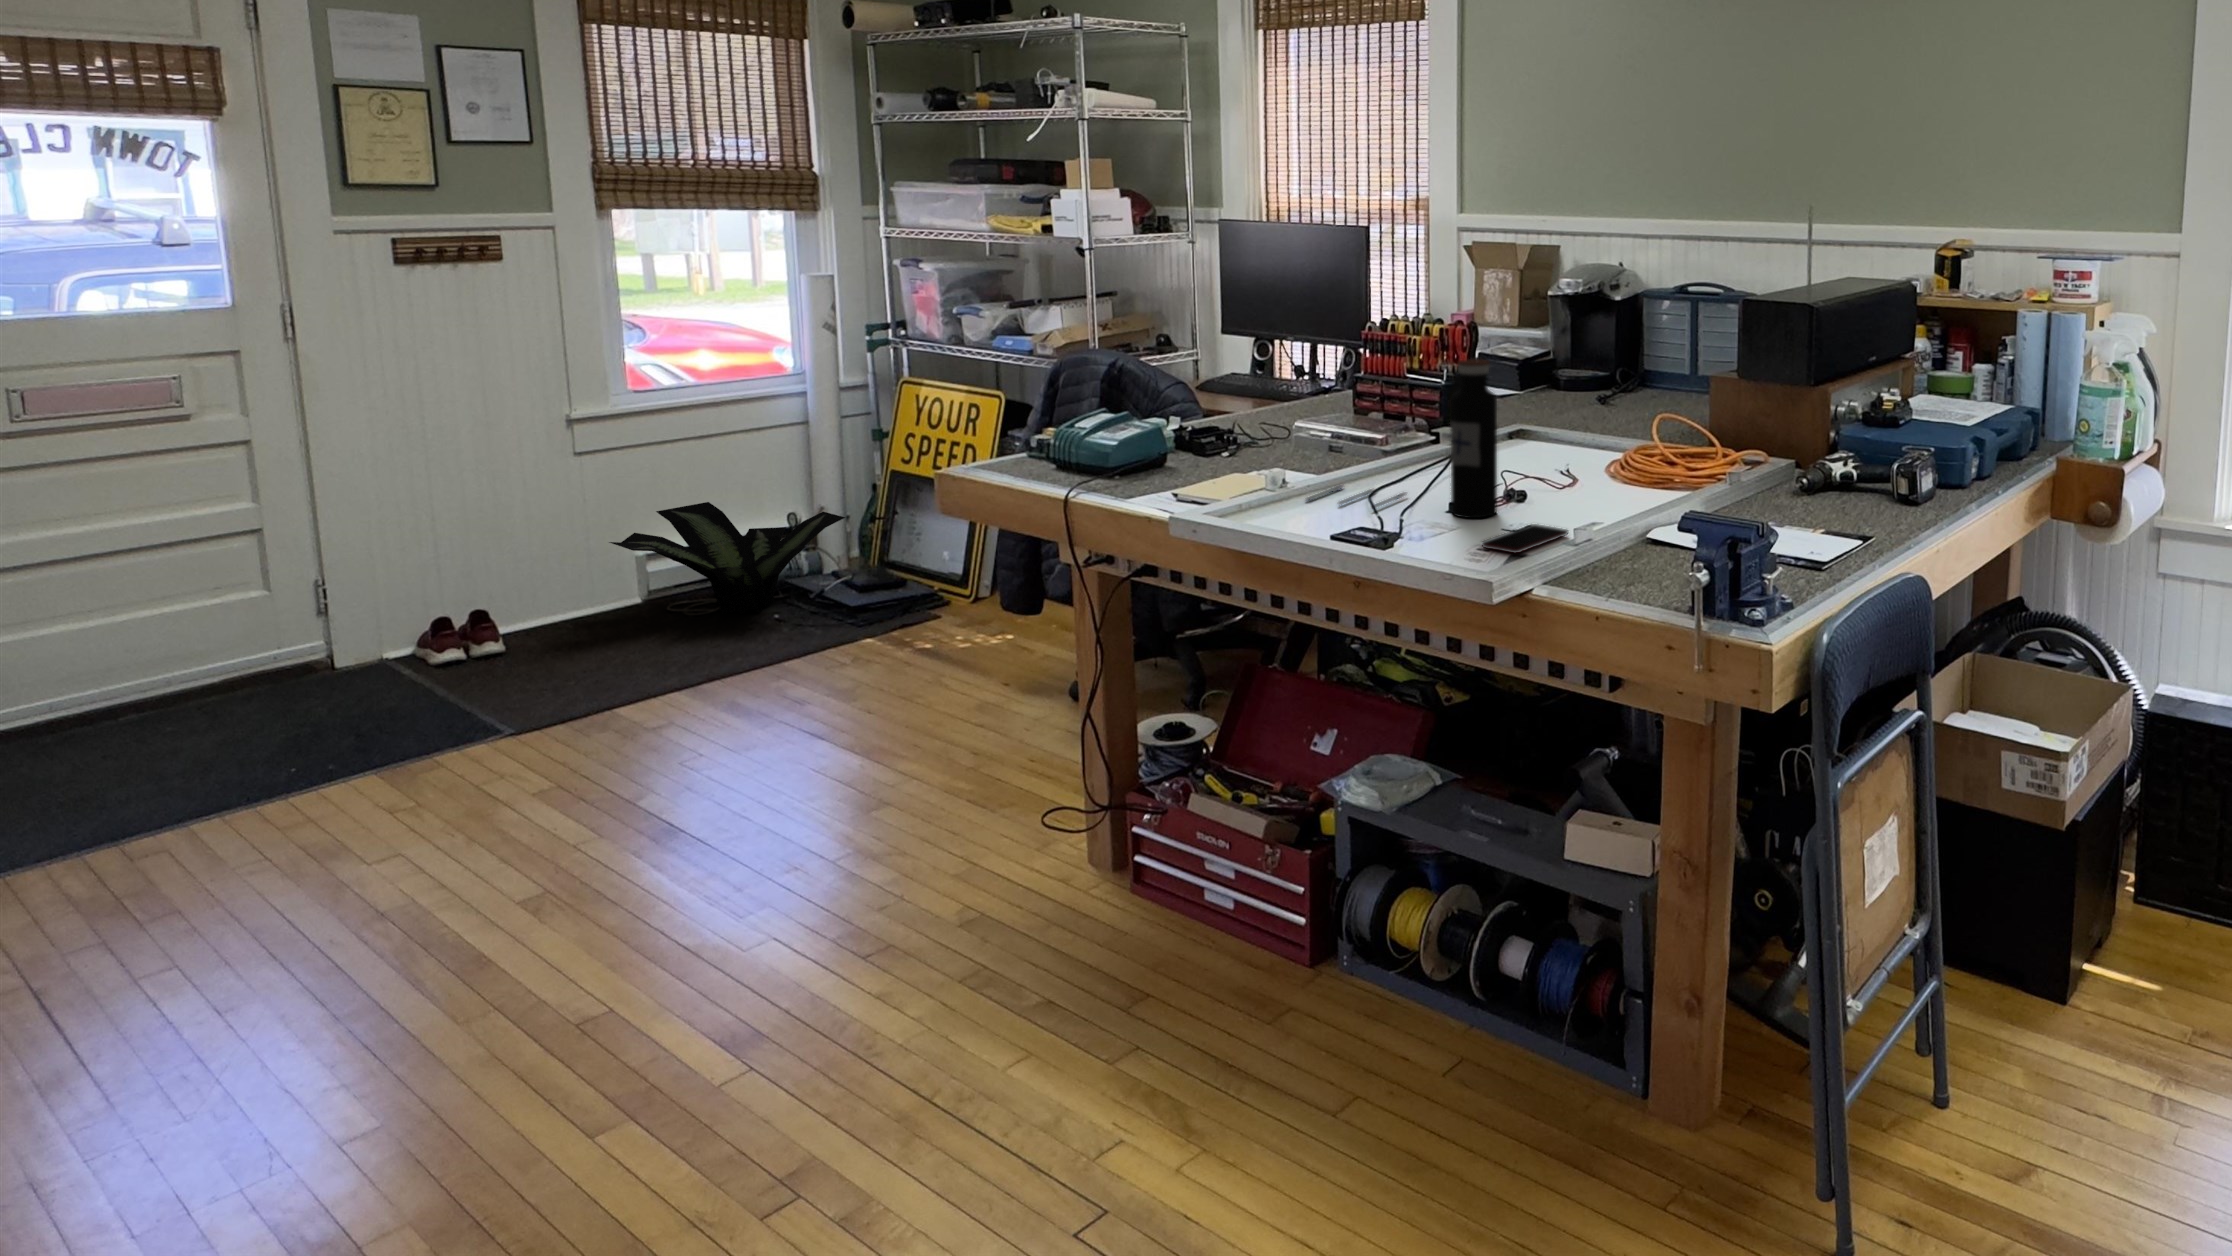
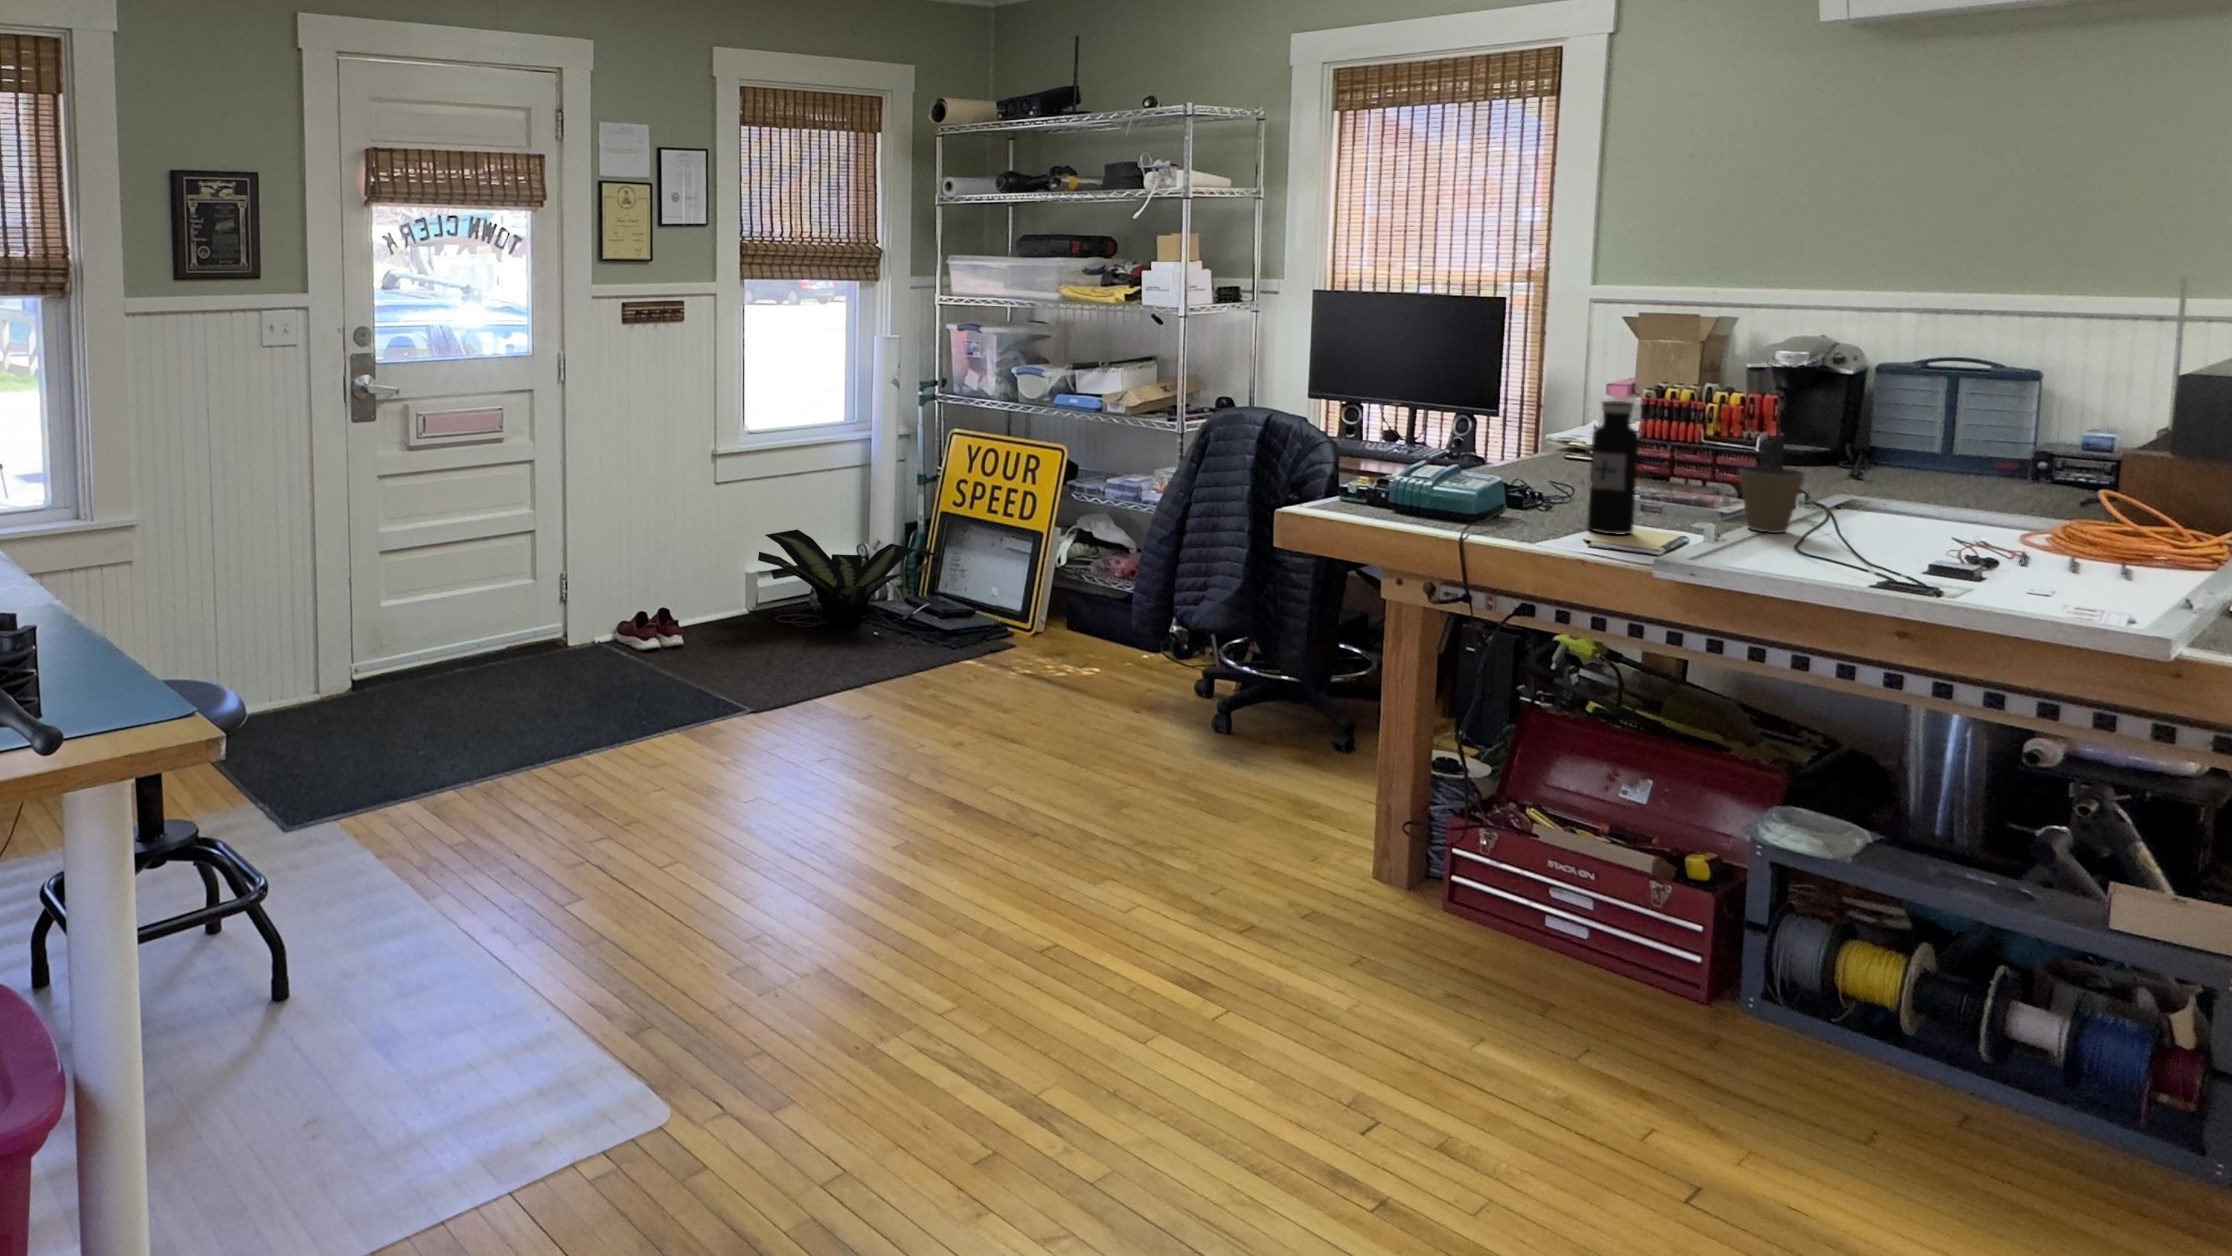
water bottle: present [1450,359,1497,518] -> present [1587,401,1639,534]
coffee cup: none [1358,402,1415,472] -> present [1739,467,1805,533]
pen: present [1307,486,1406,508] -> present [2020,551,2126,576]
smartphone: present [1481,524,1568,553] -> none [2033,591,2115,617]

